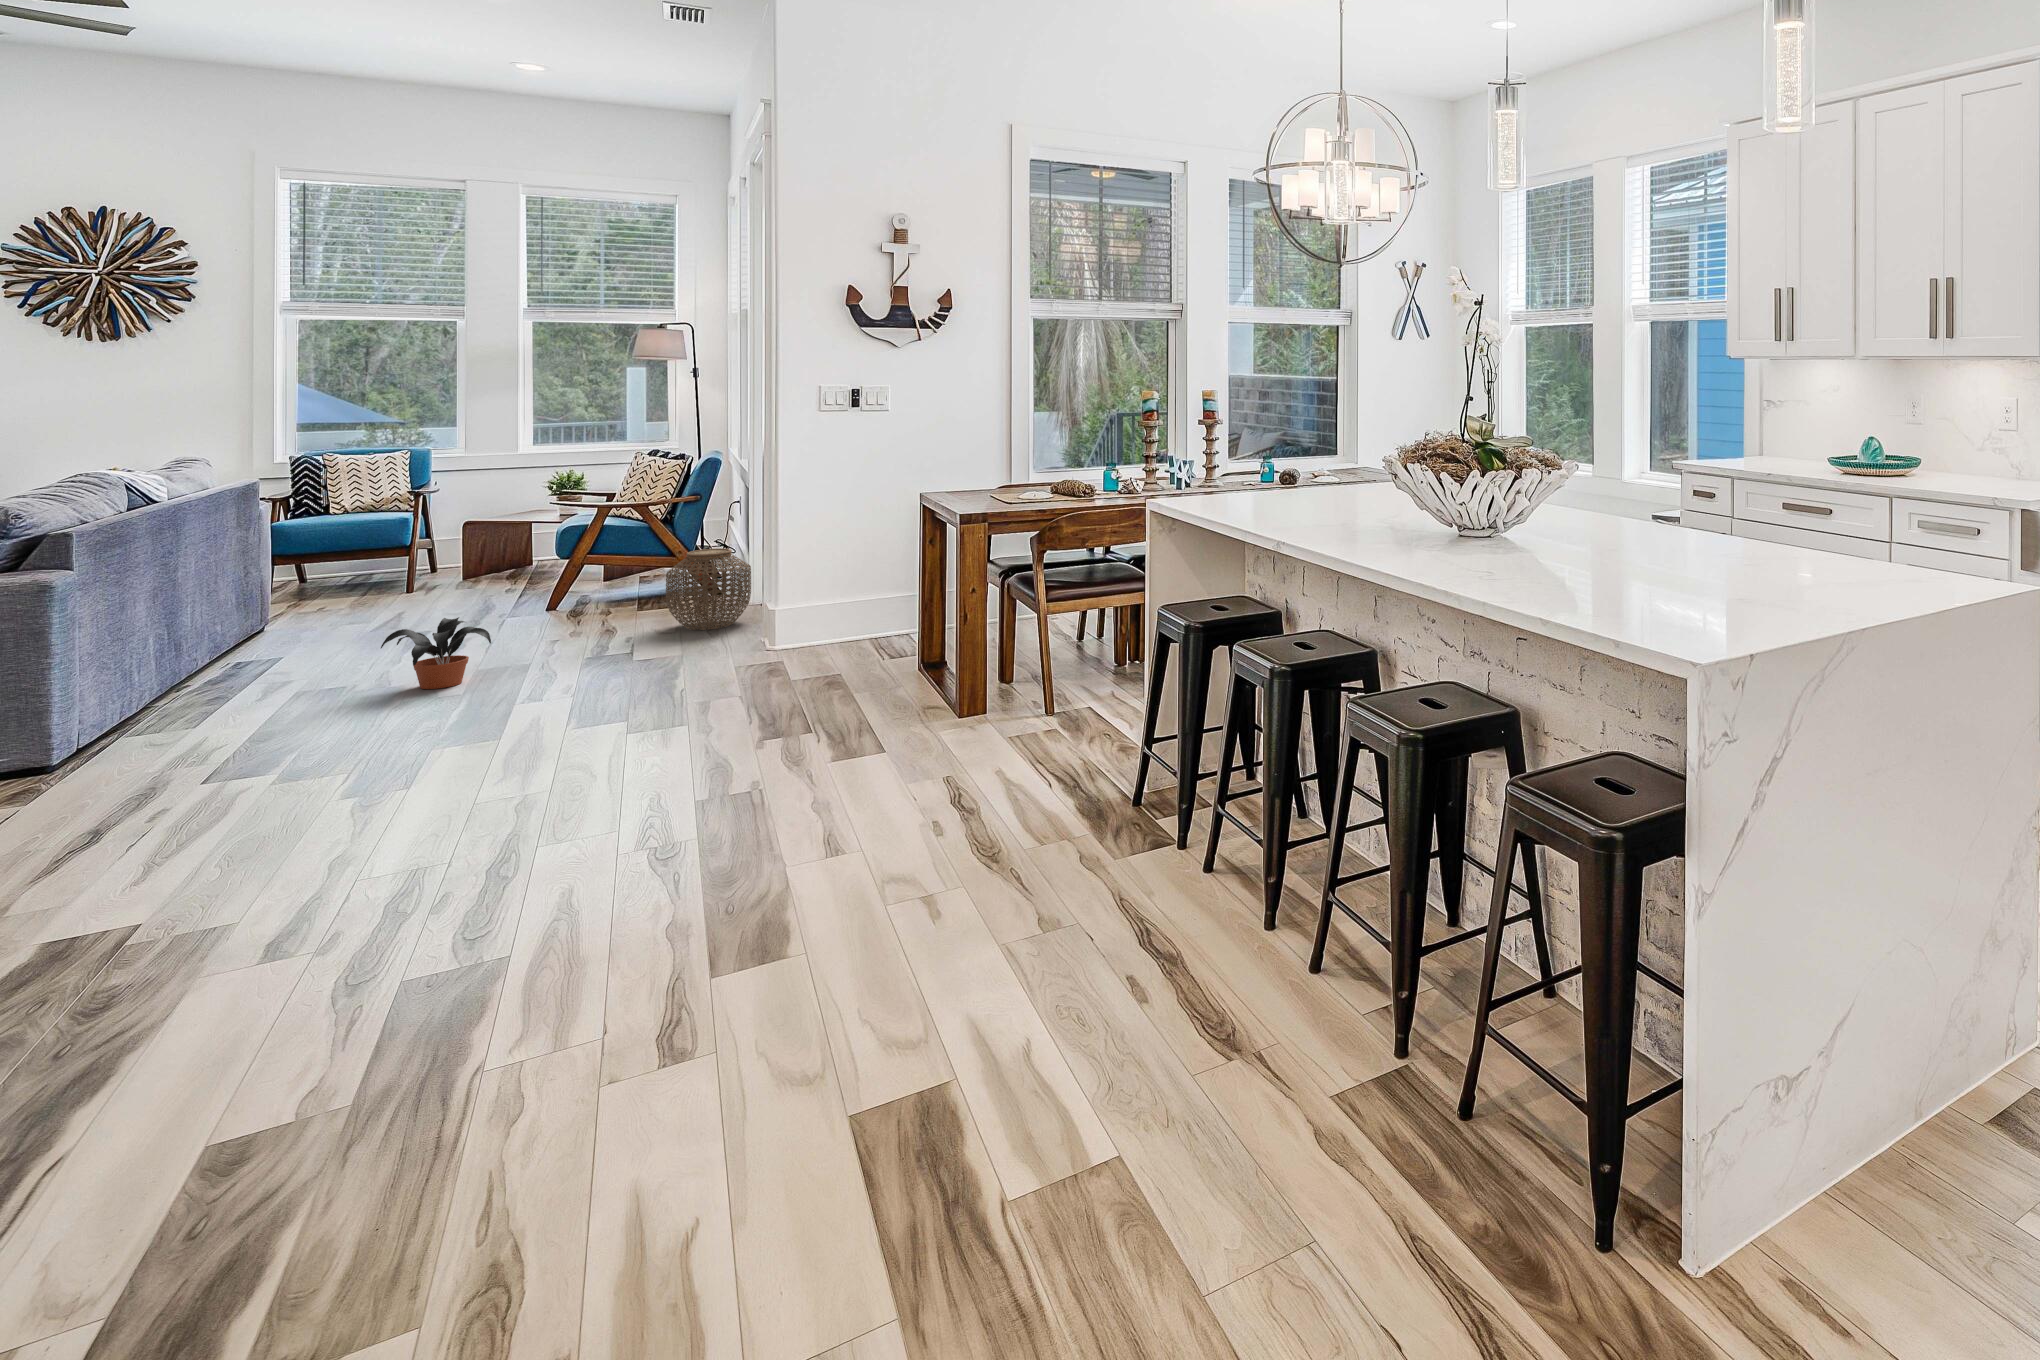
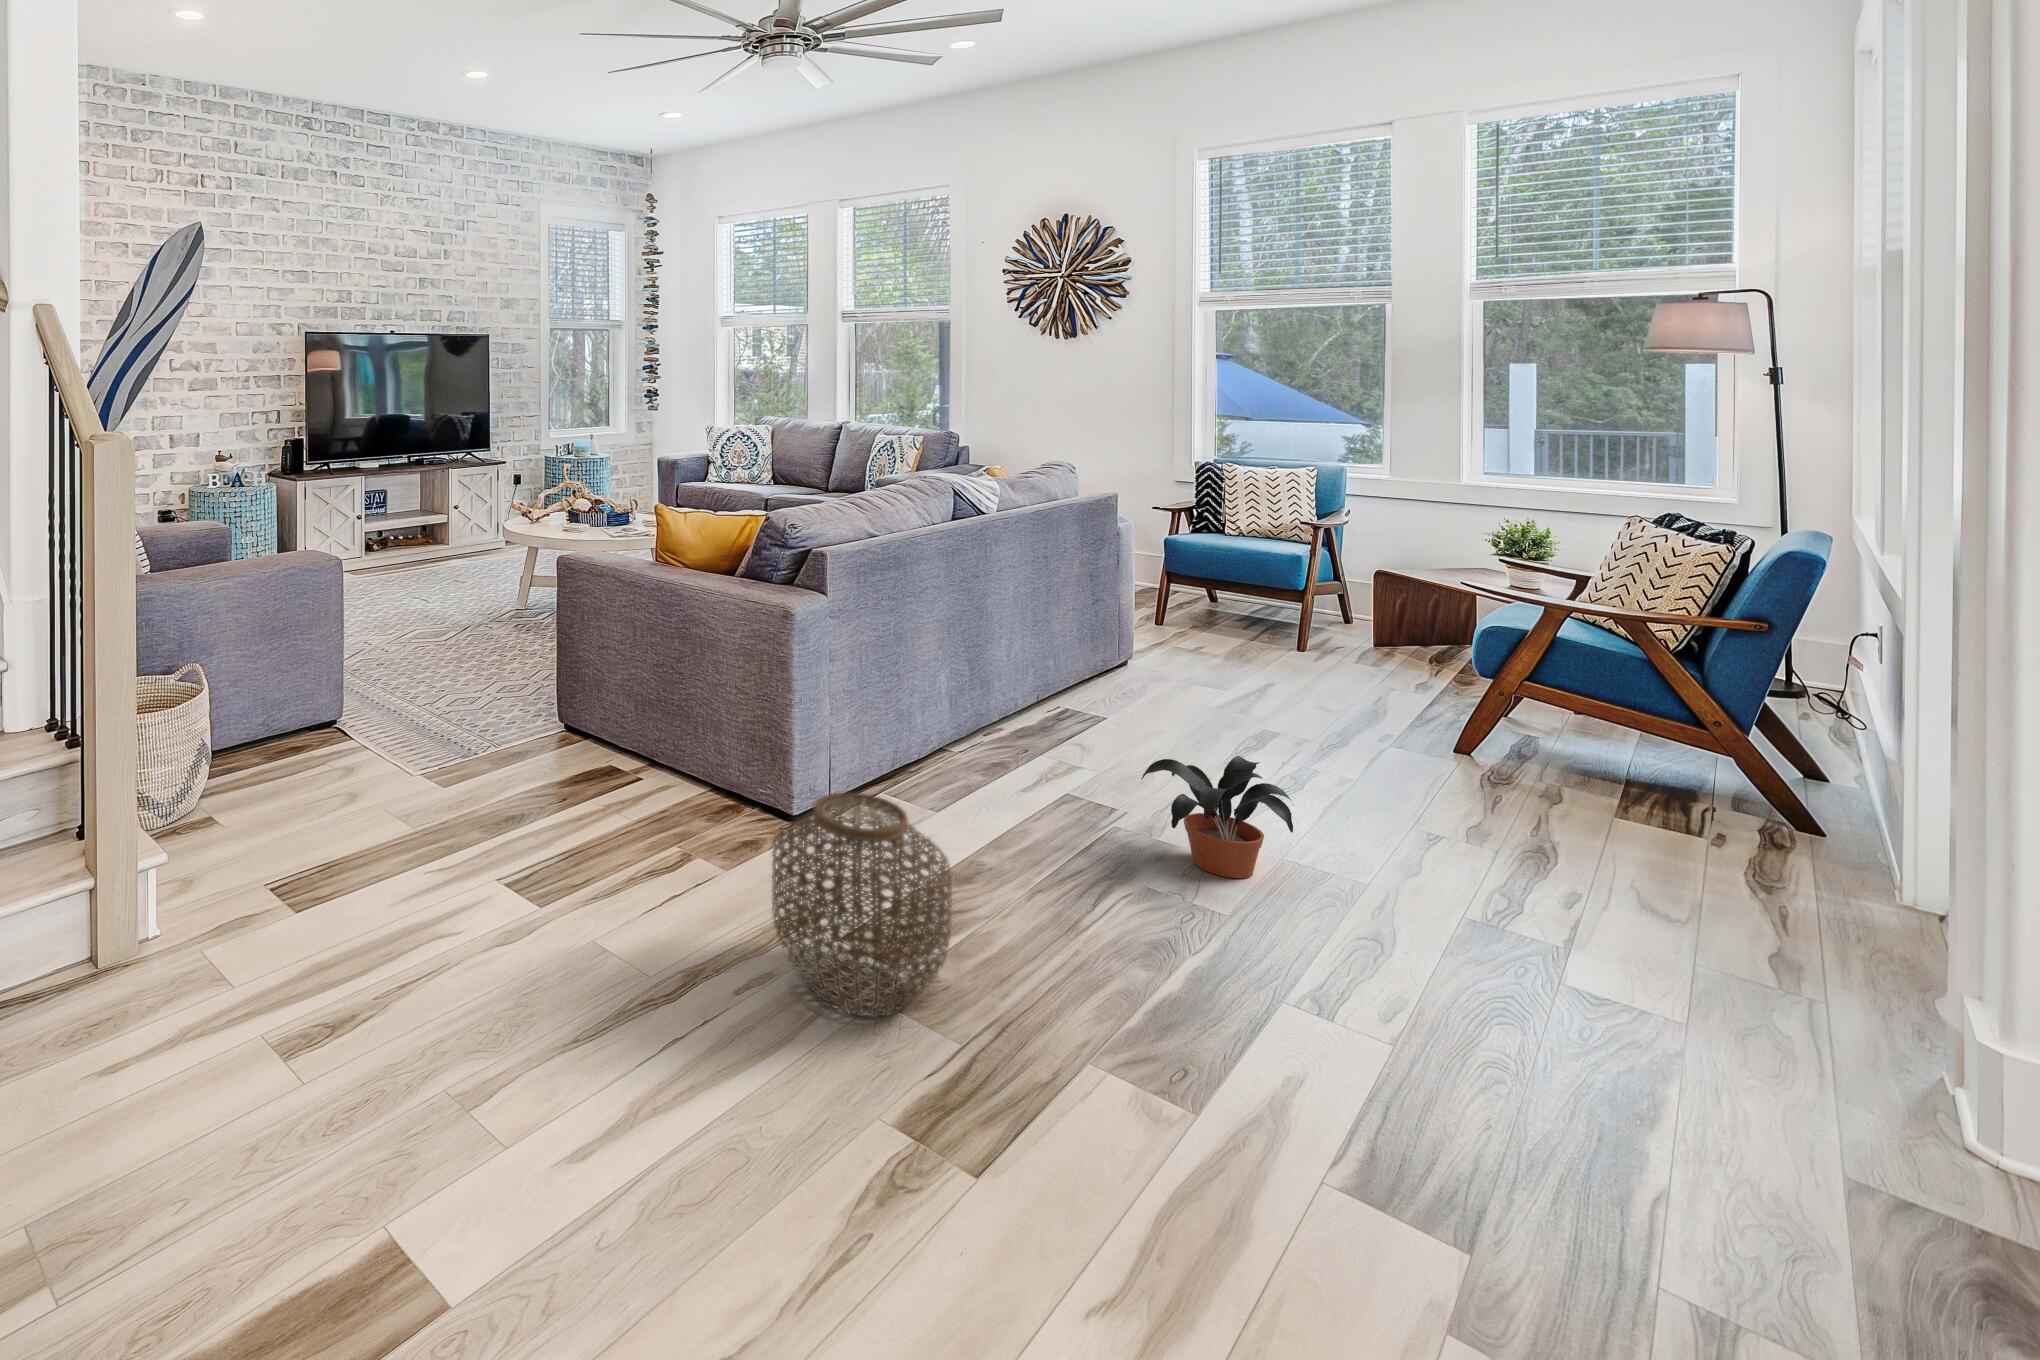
woven basket: present [666,549,751,630] -> present [772,793,951,1017]

